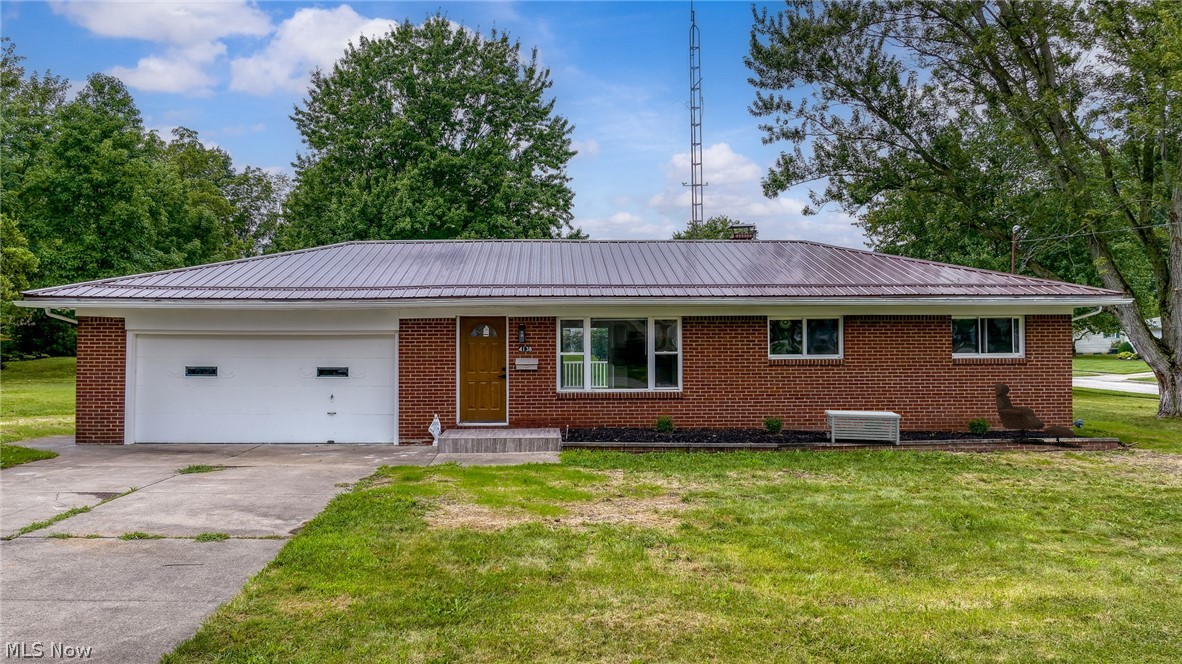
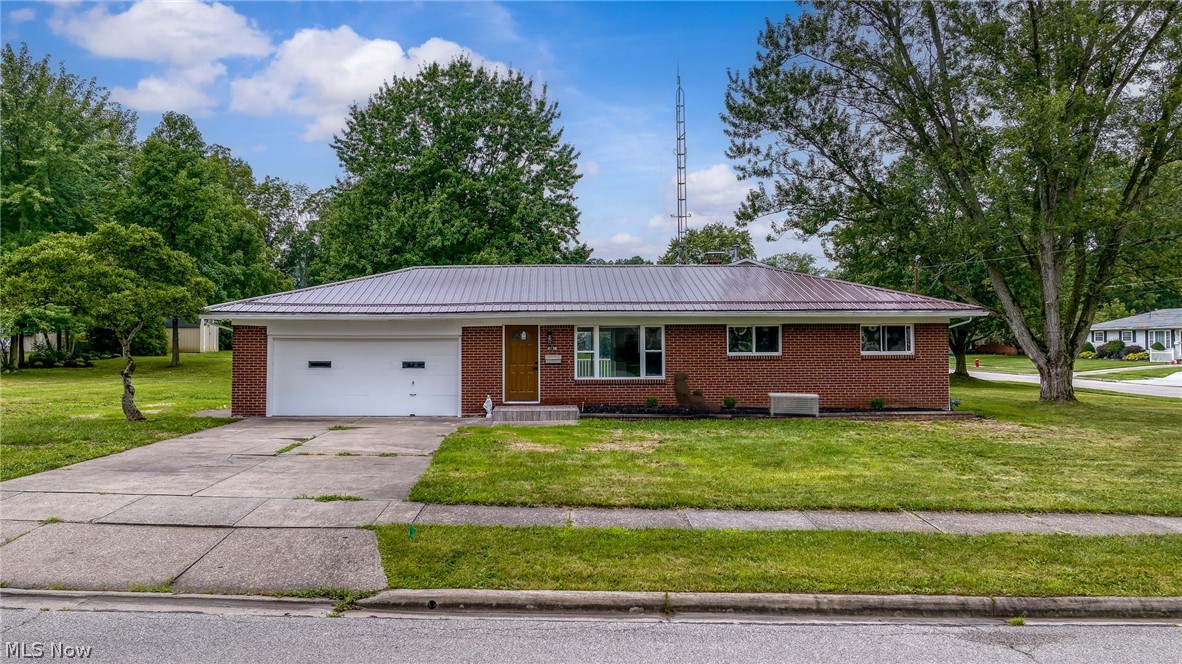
lounge chair: present [995,383,1074,447] -> present [673,372,721,416]

